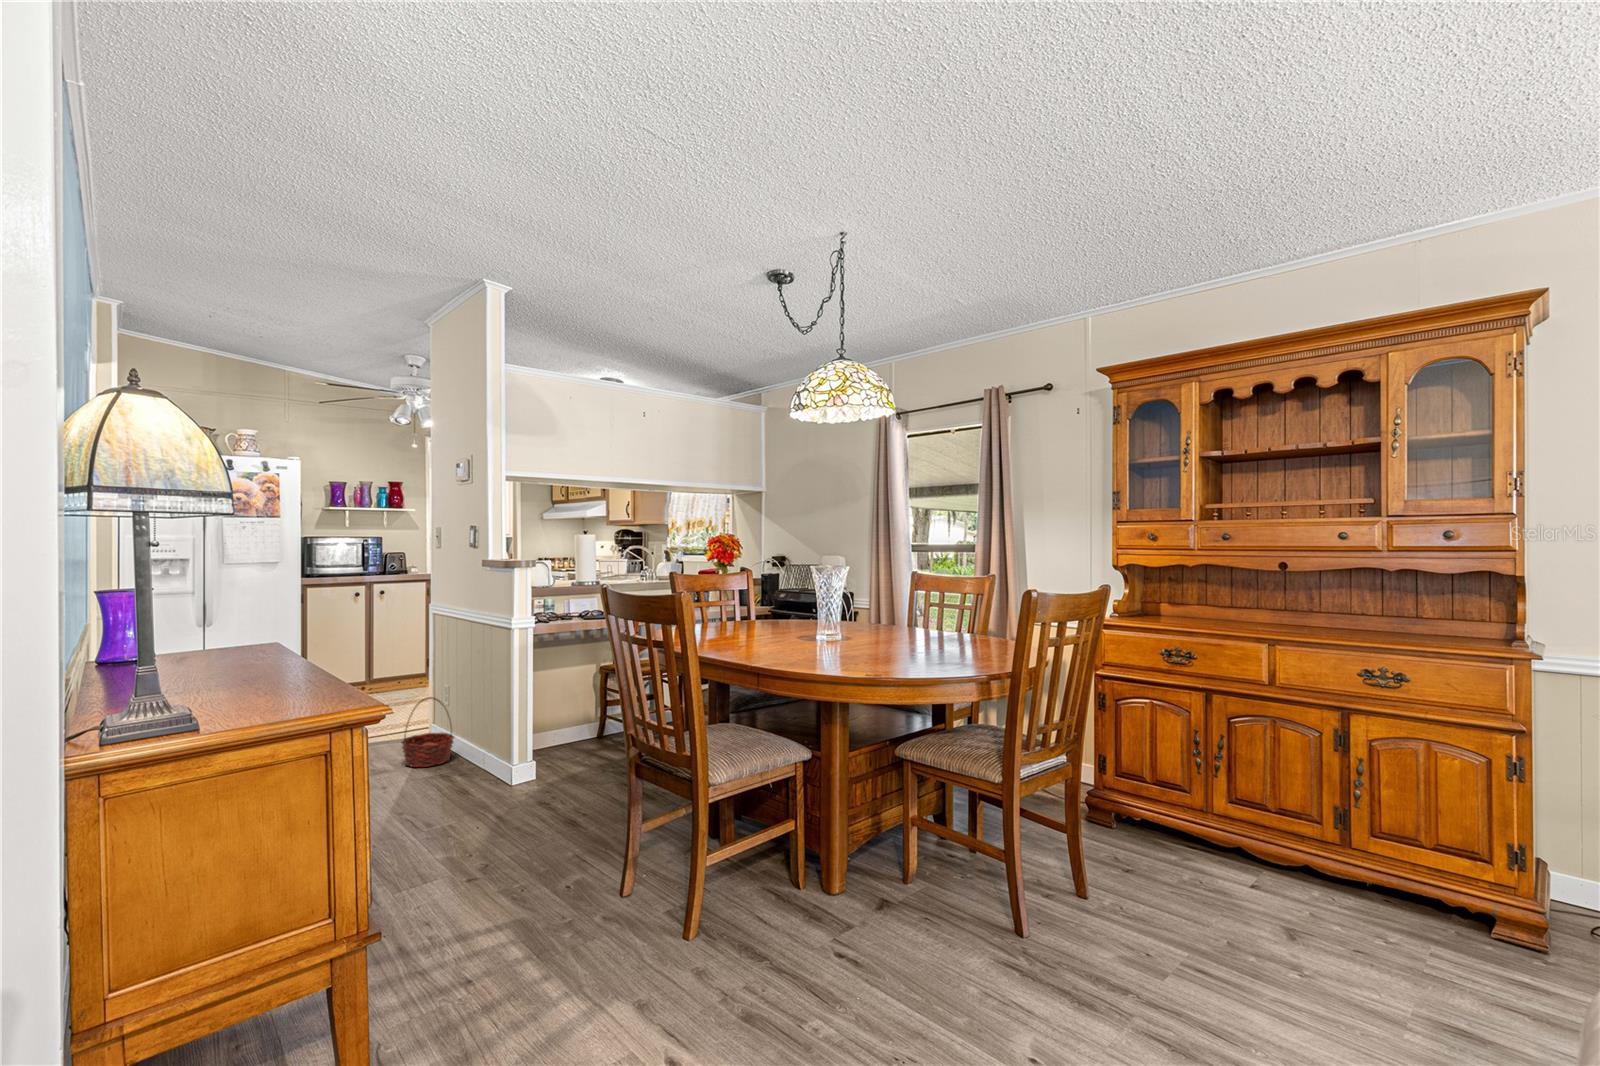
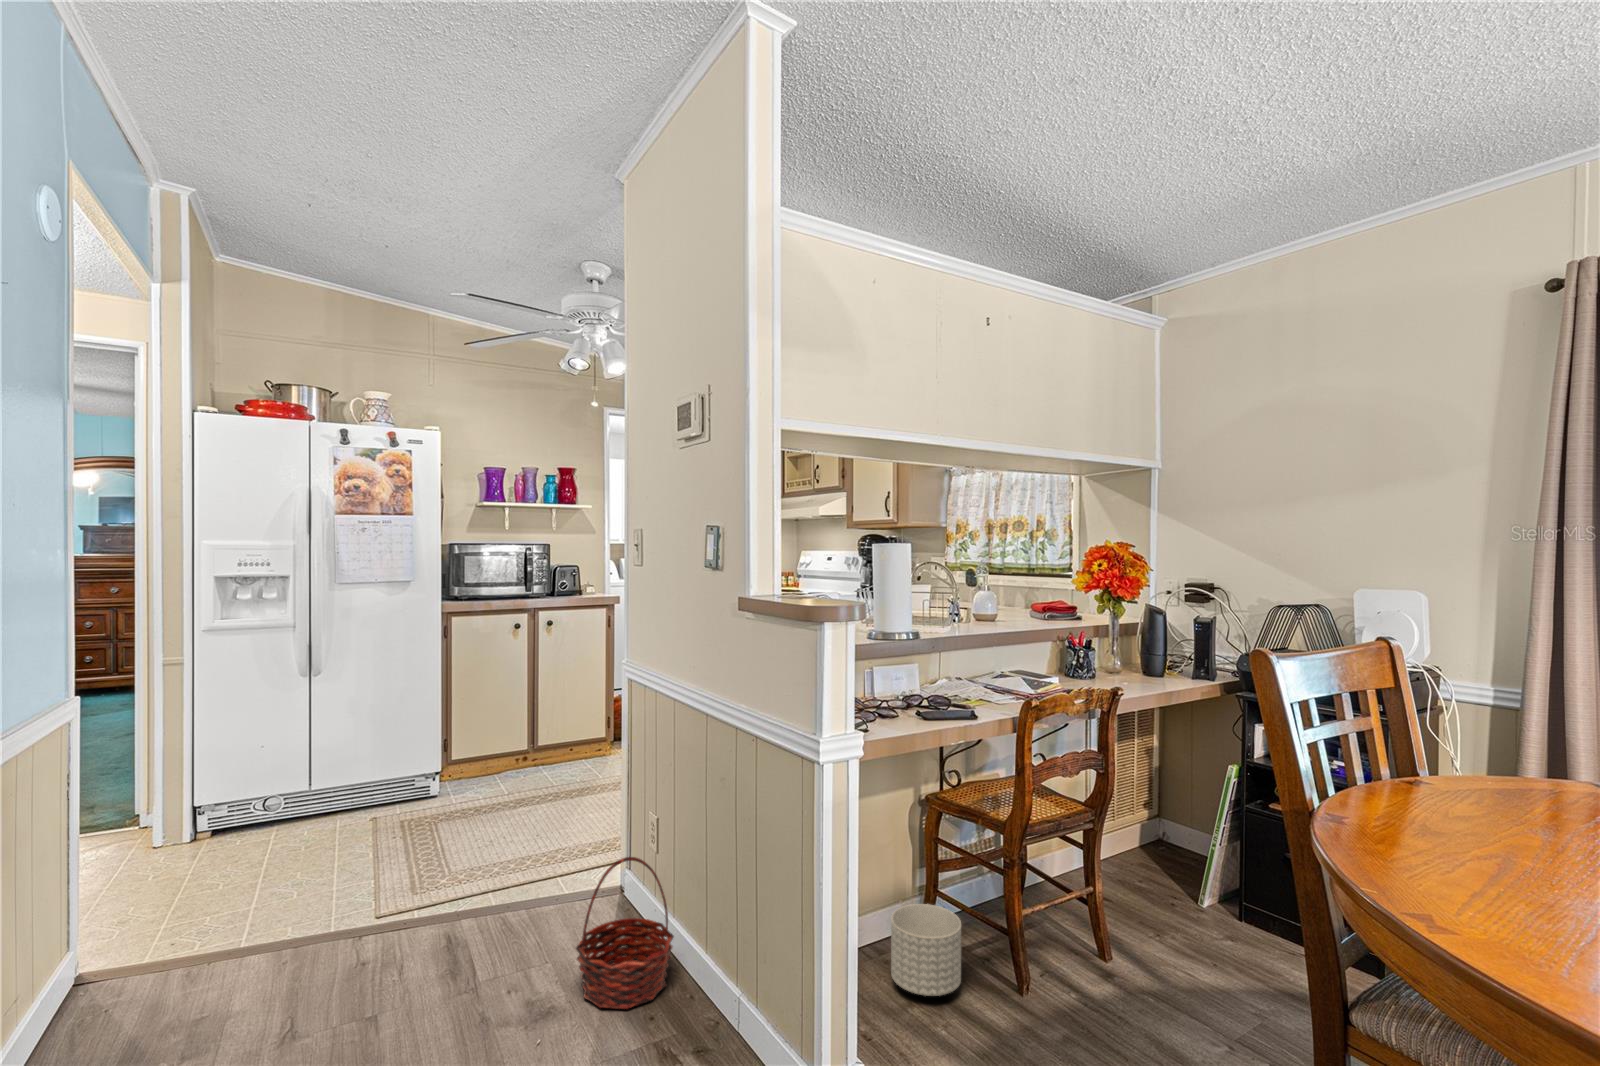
planter: none [568,717,603,755] -> present [891,904,961,996]

